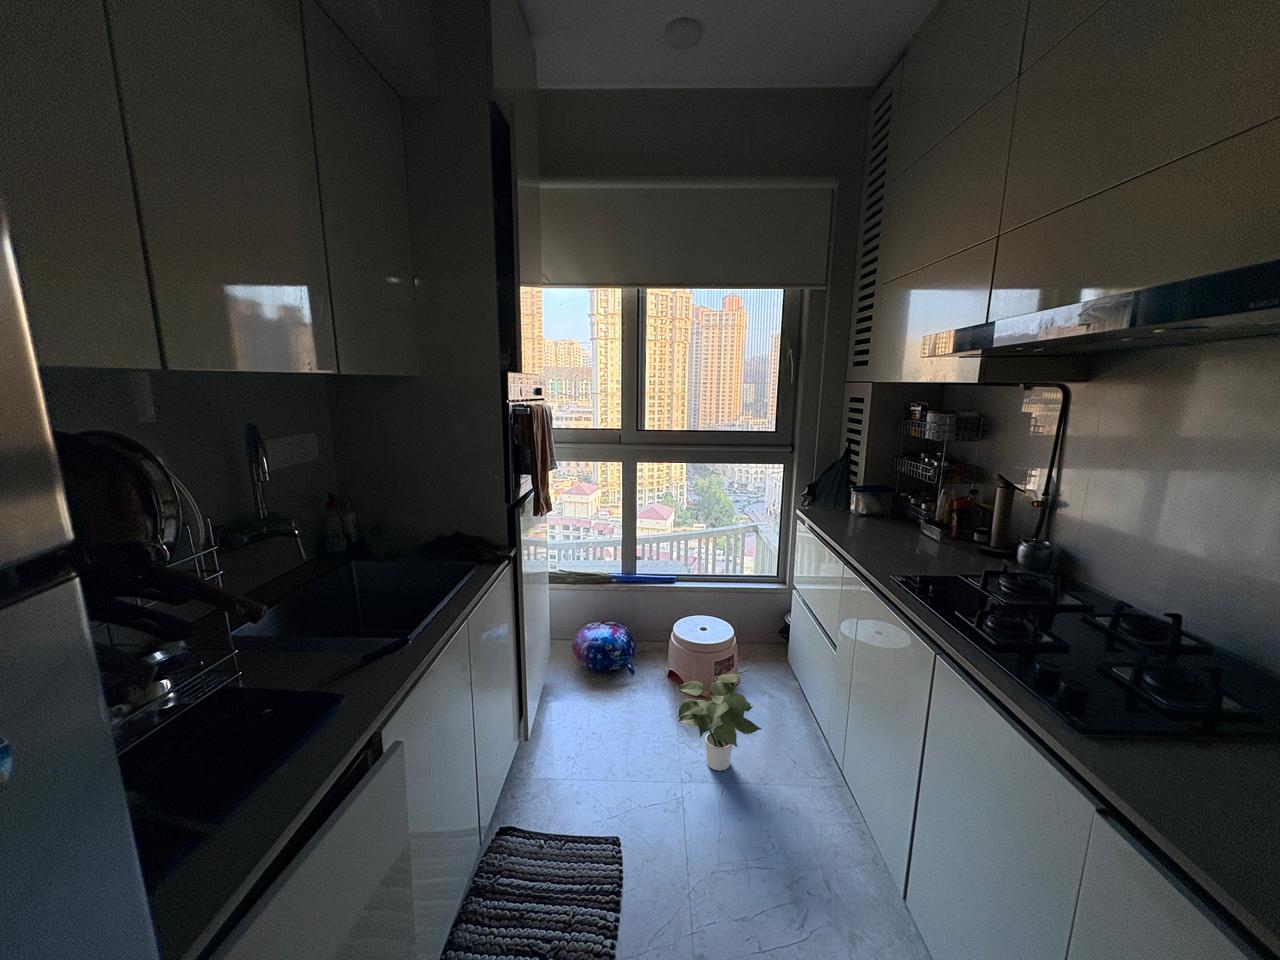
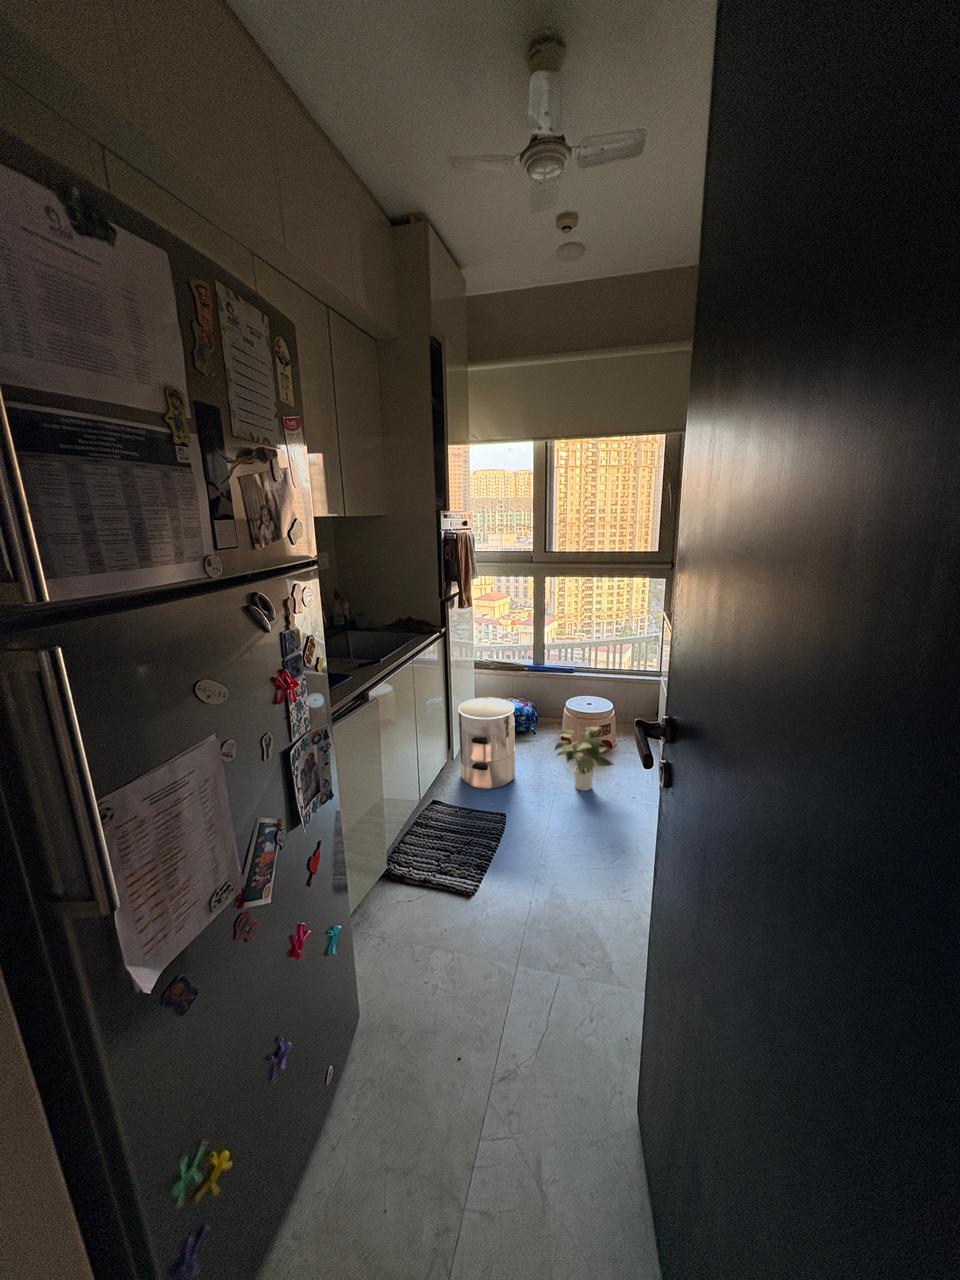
waste bin: none [534,640,619,787] -> present [458,697,515,789]

